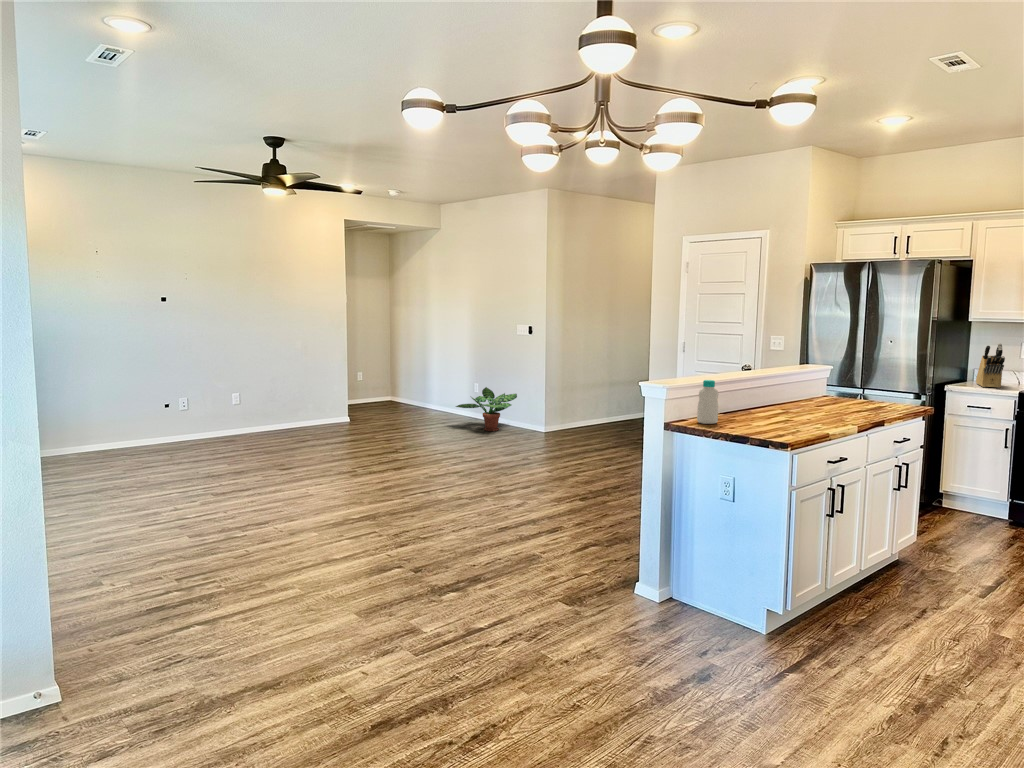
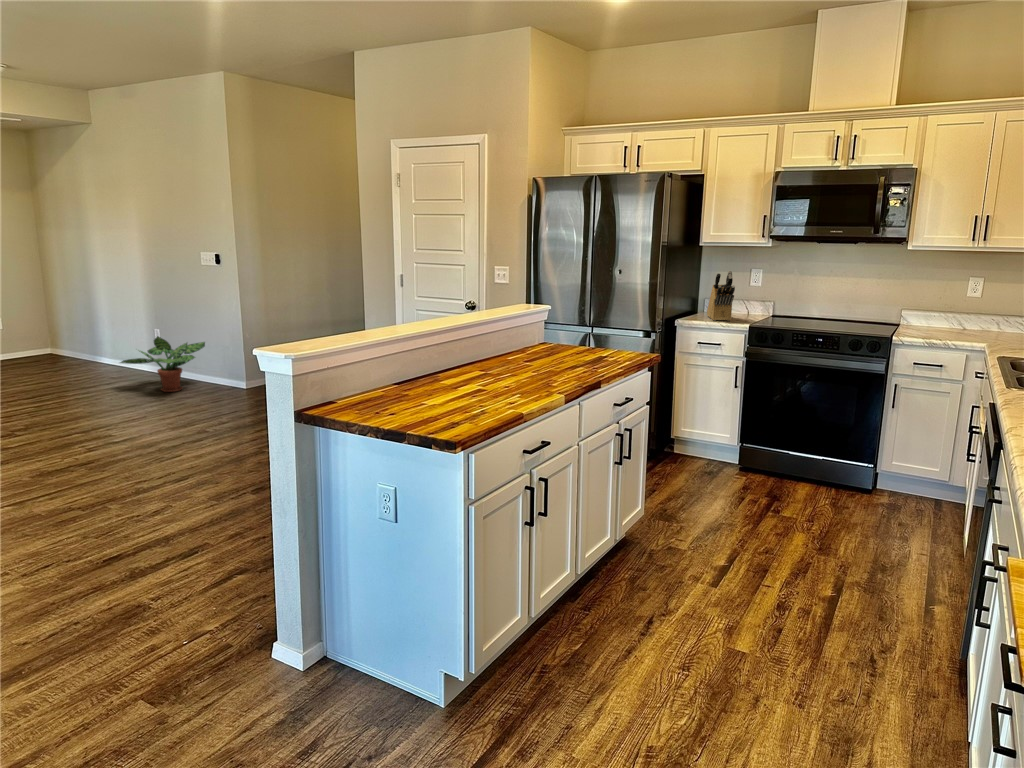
bottle: present [697,380,718,424] -> none [338,342,370,409]

